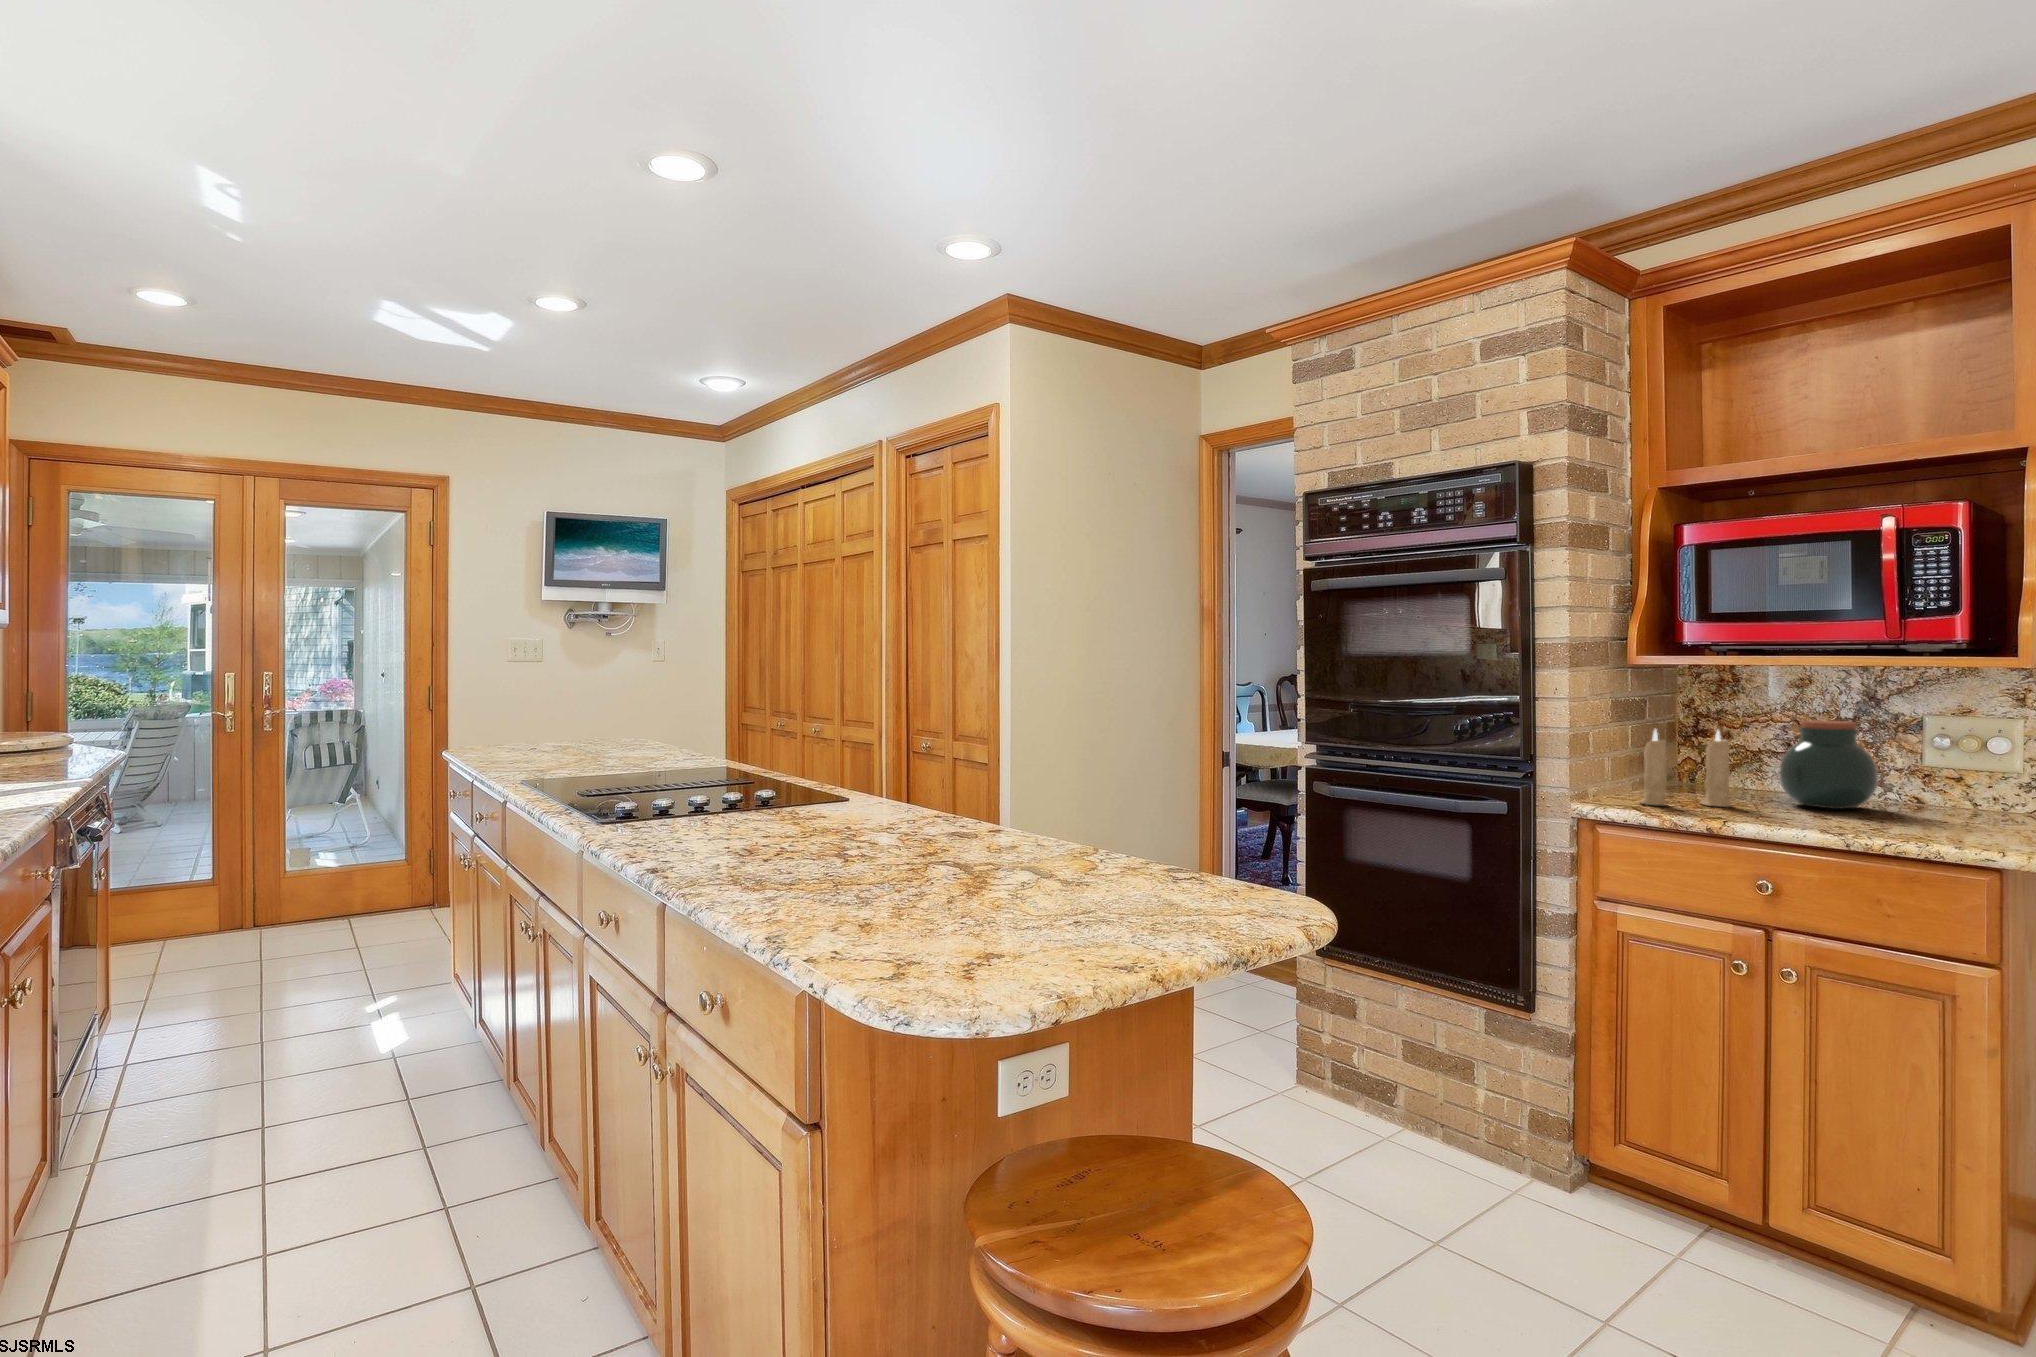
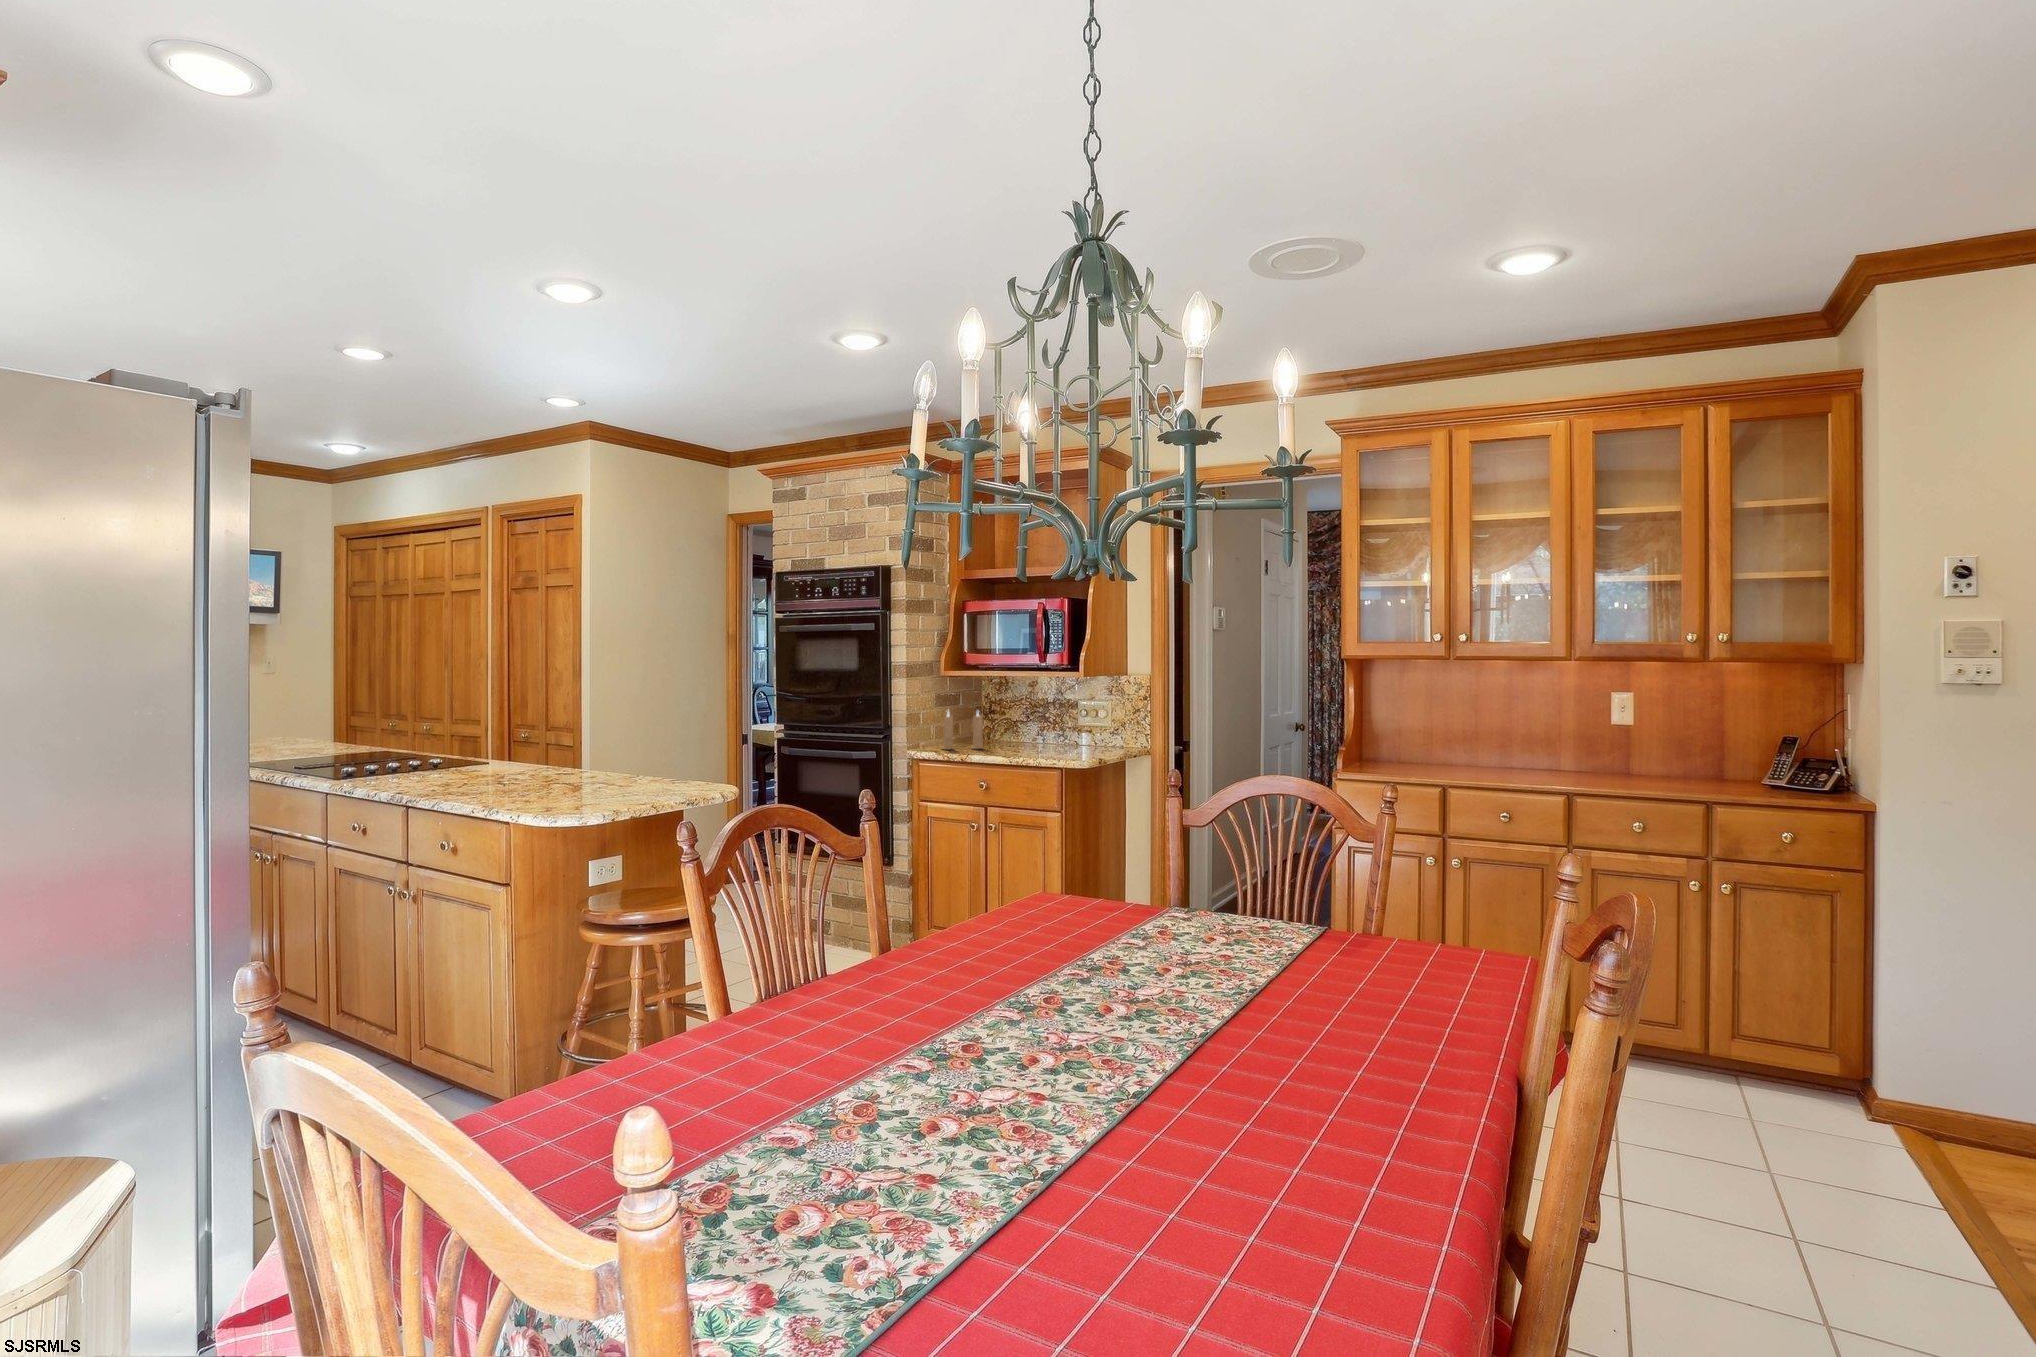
jar: present [1779,720,1878,809] -> none [1008,704,1047,748]

